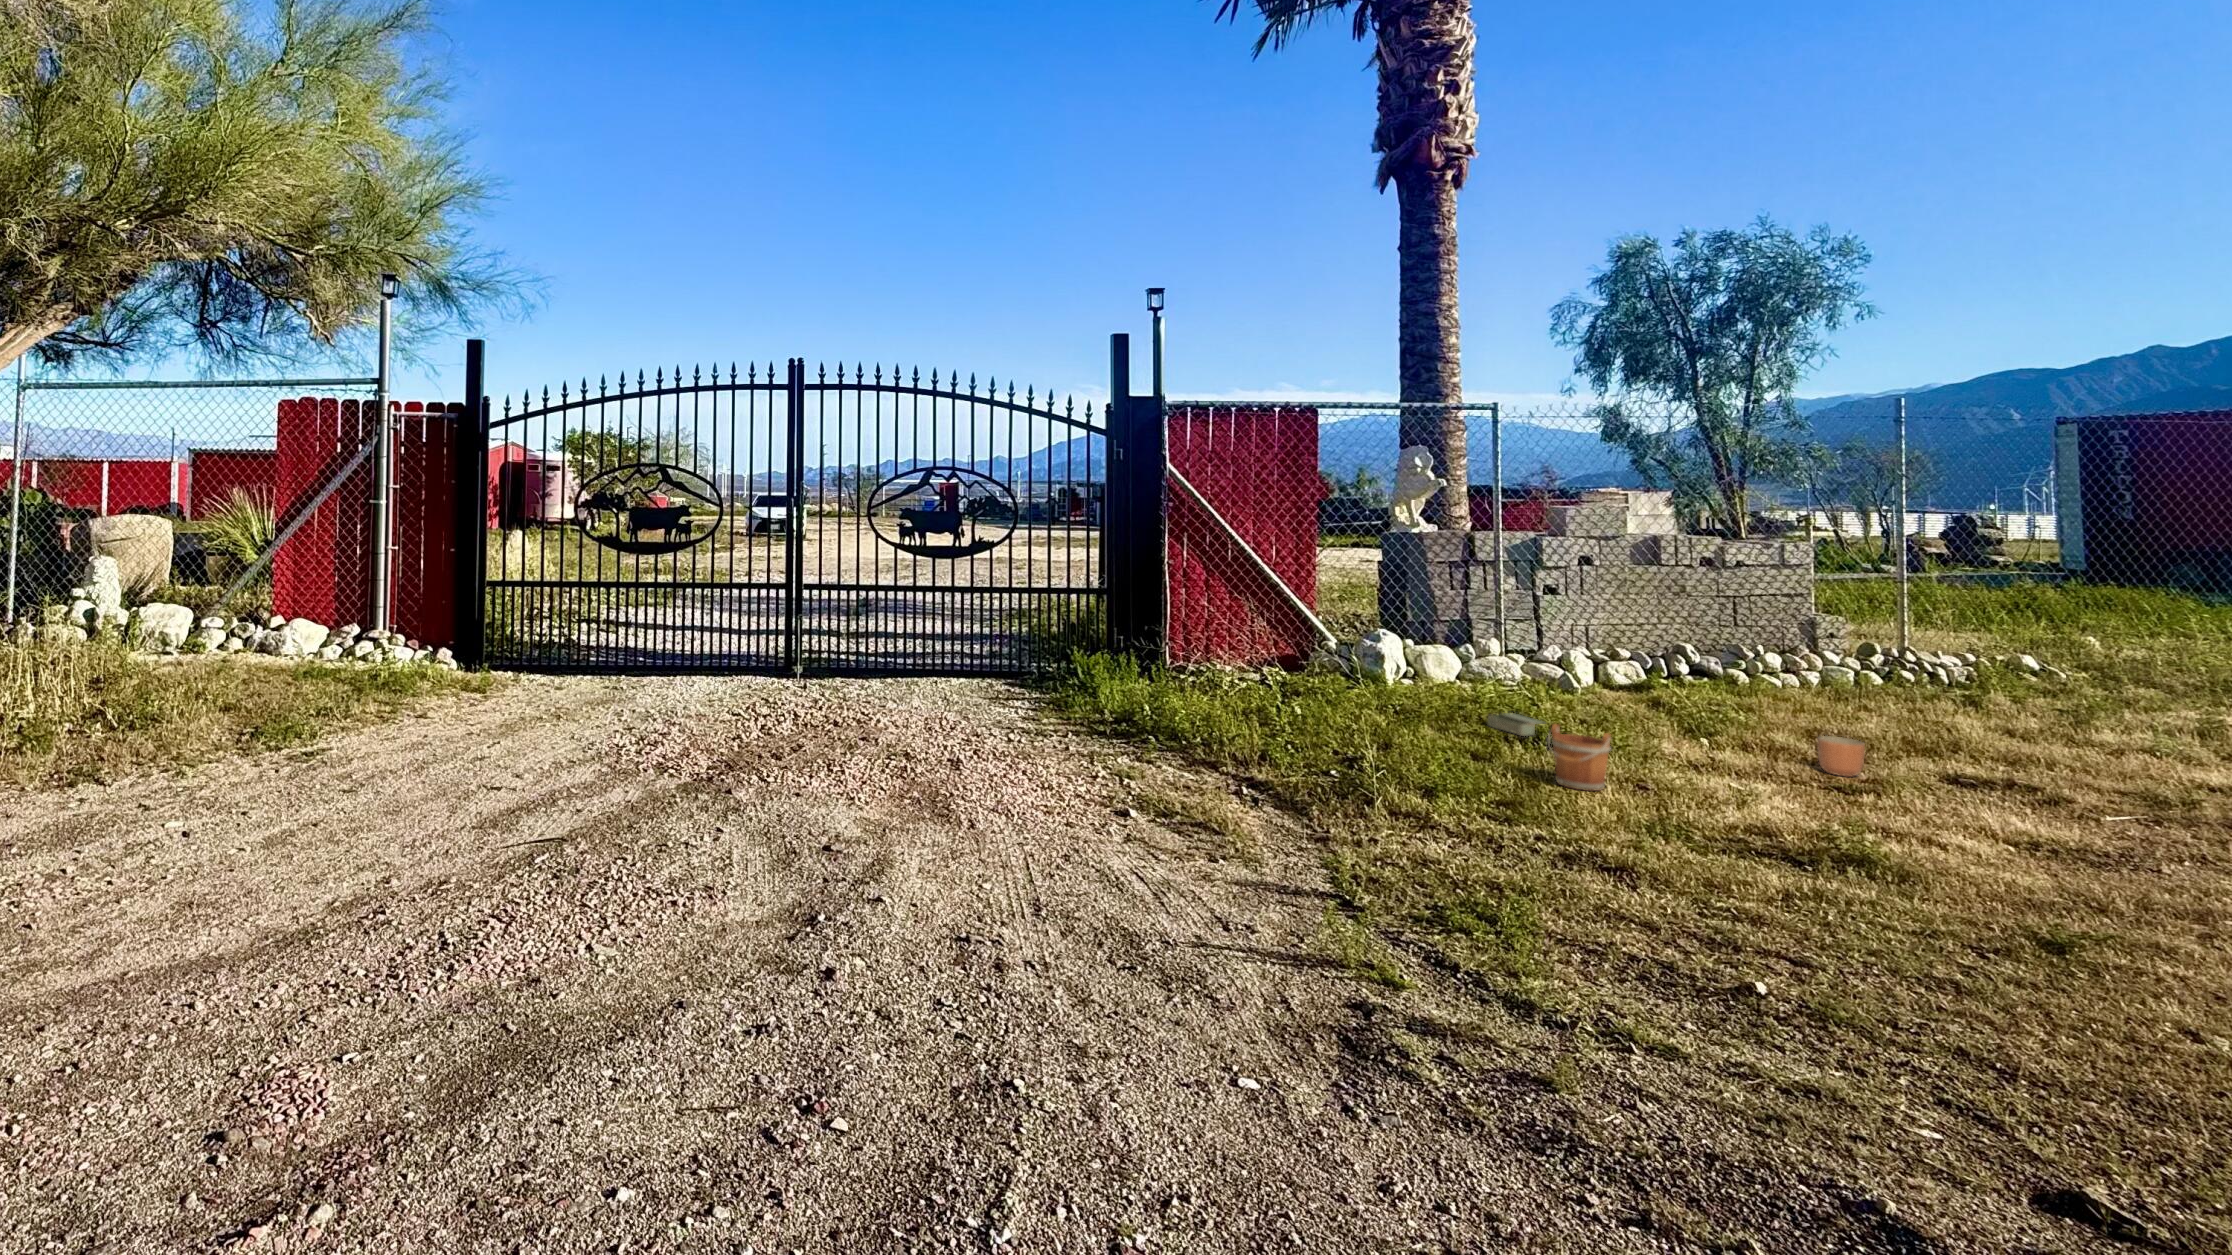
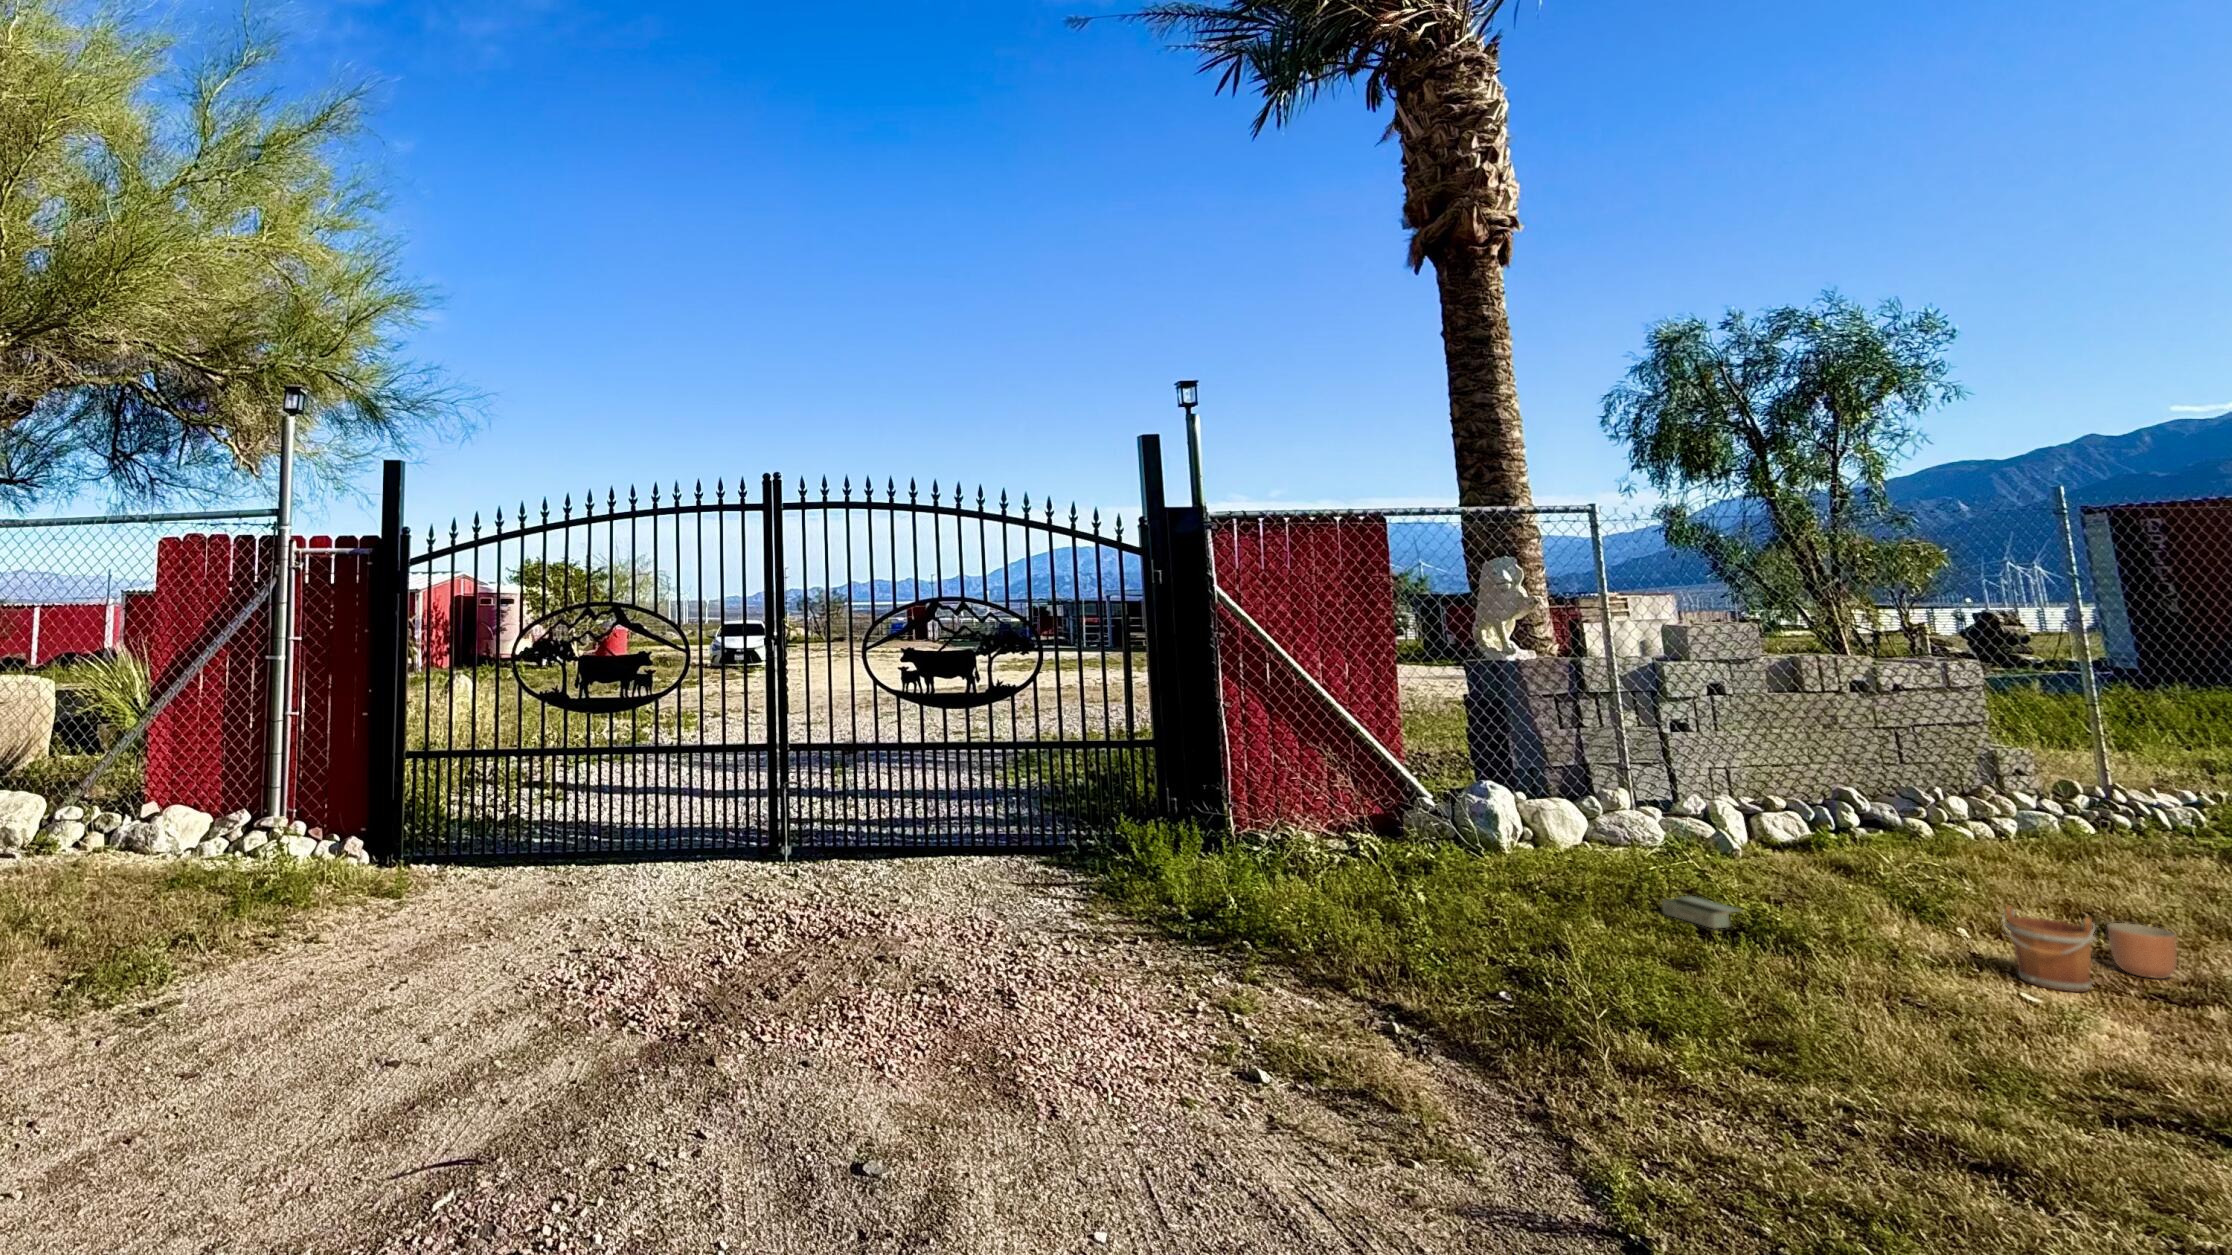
bucket: present [1551,724,1611,791] -> present [2002,905,2095,992]

